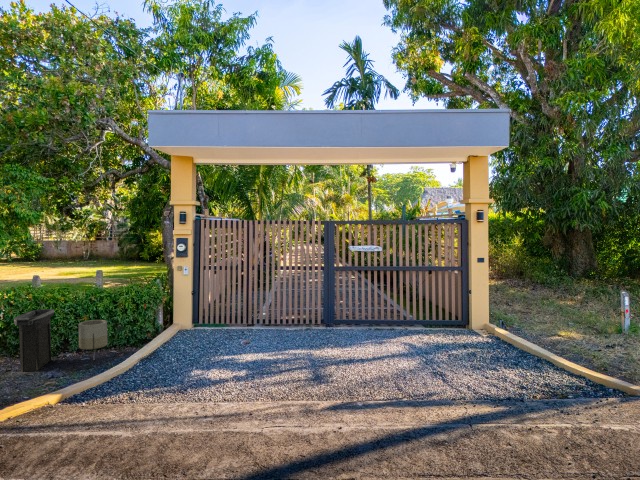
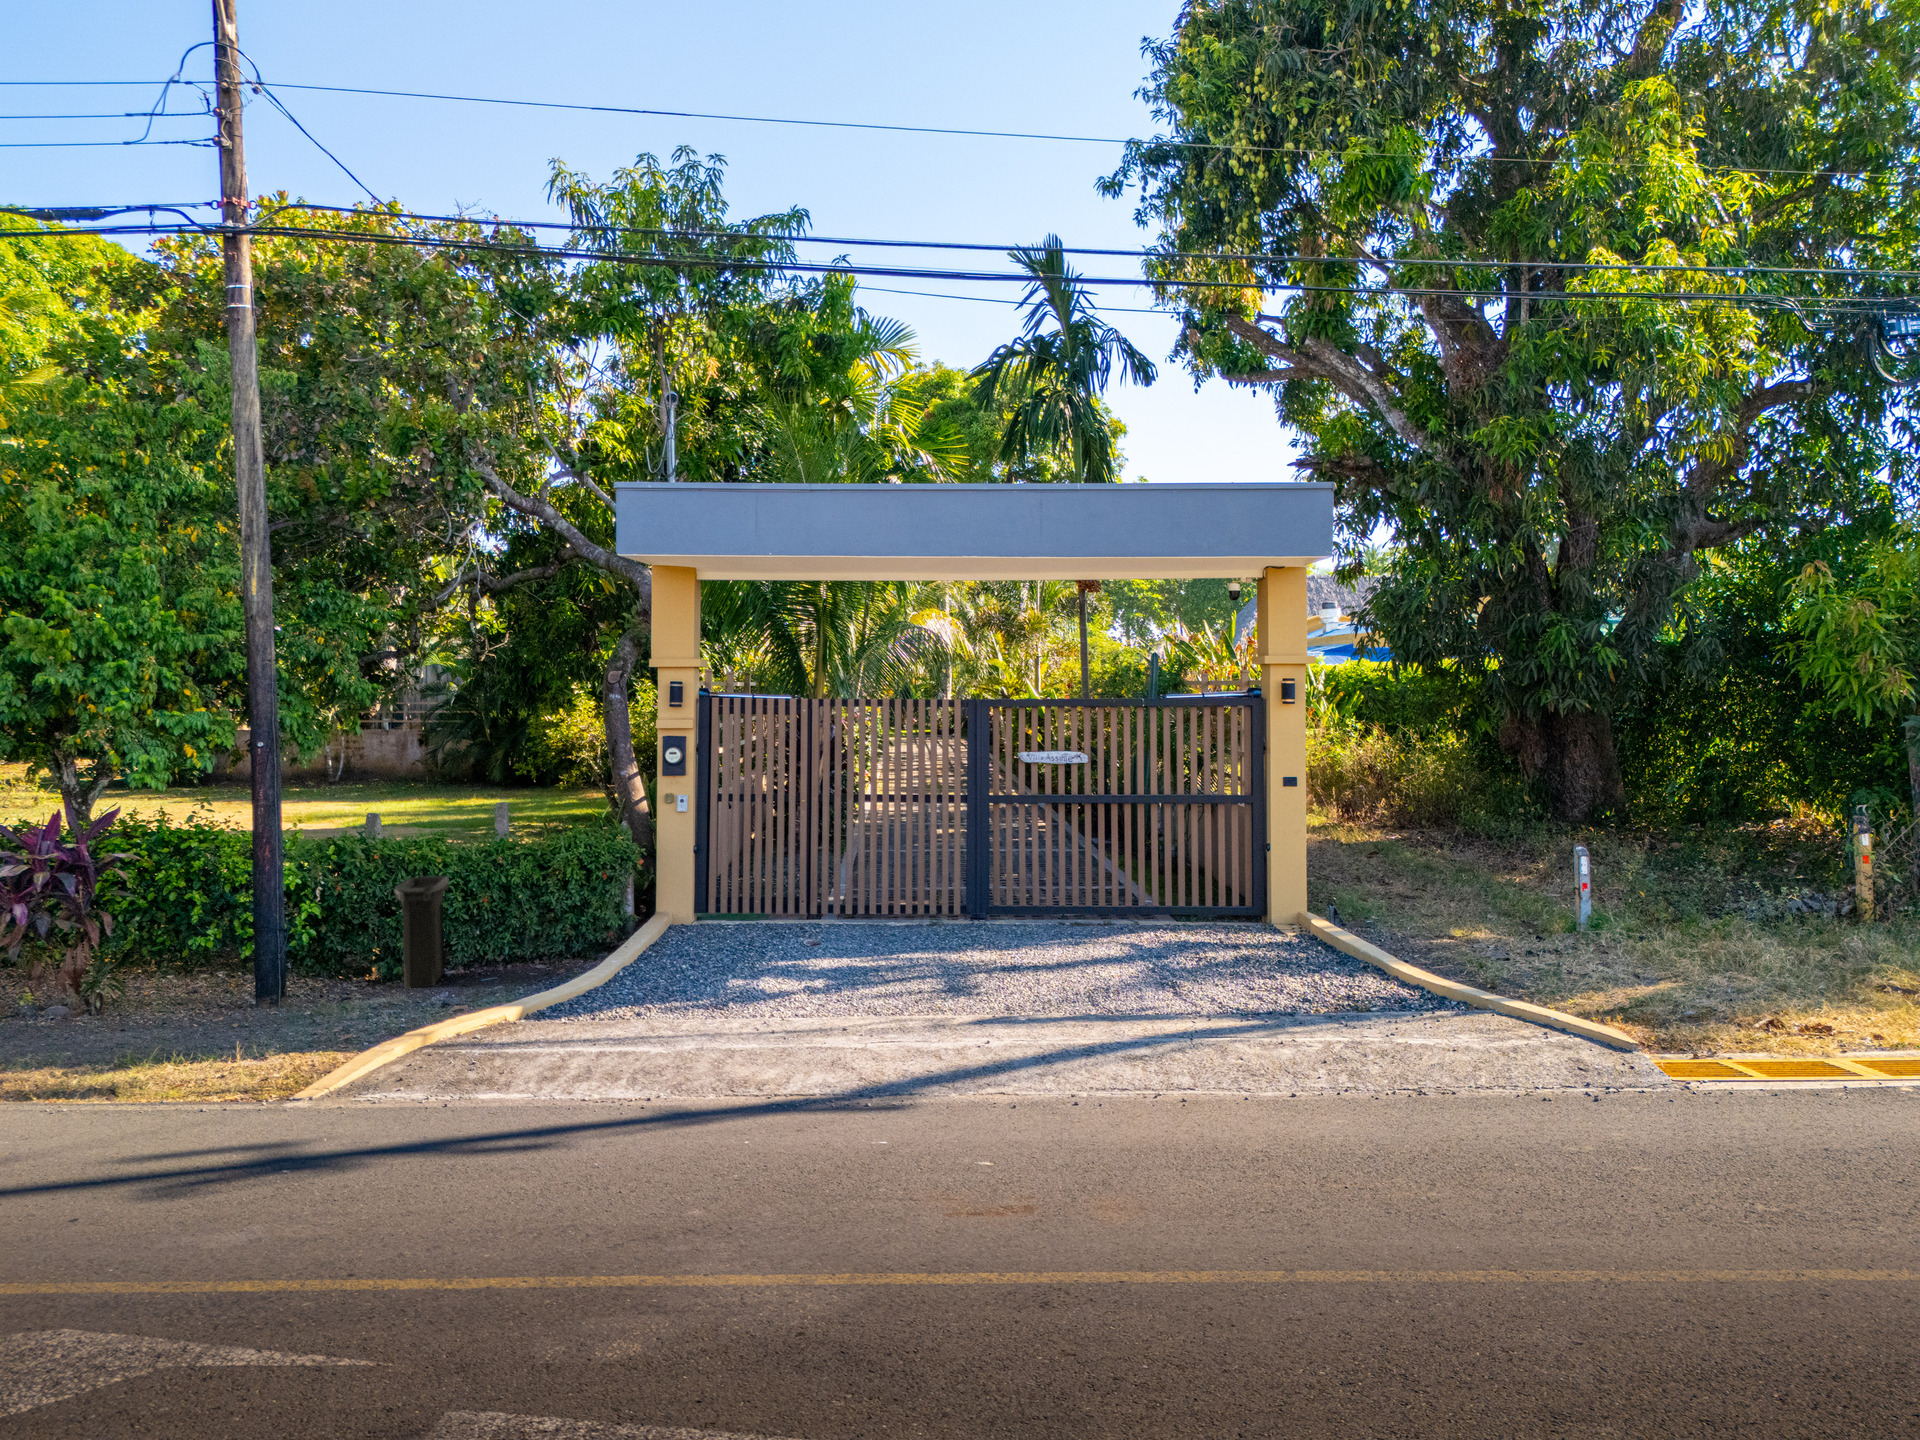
planter: present [79,320,108,353] -> none [494,898,546,972]

